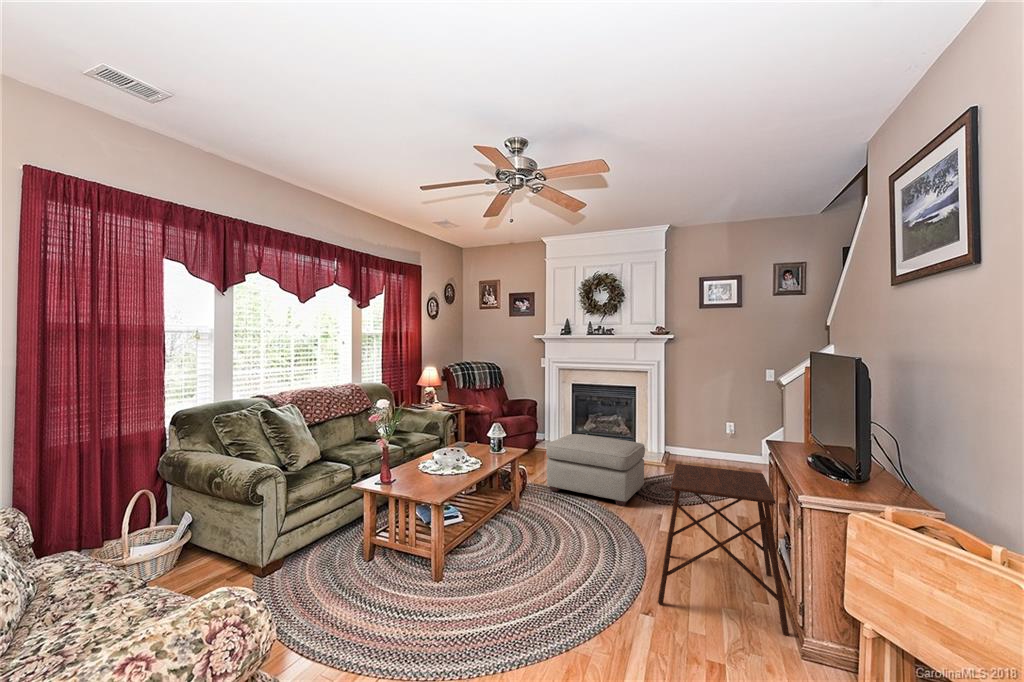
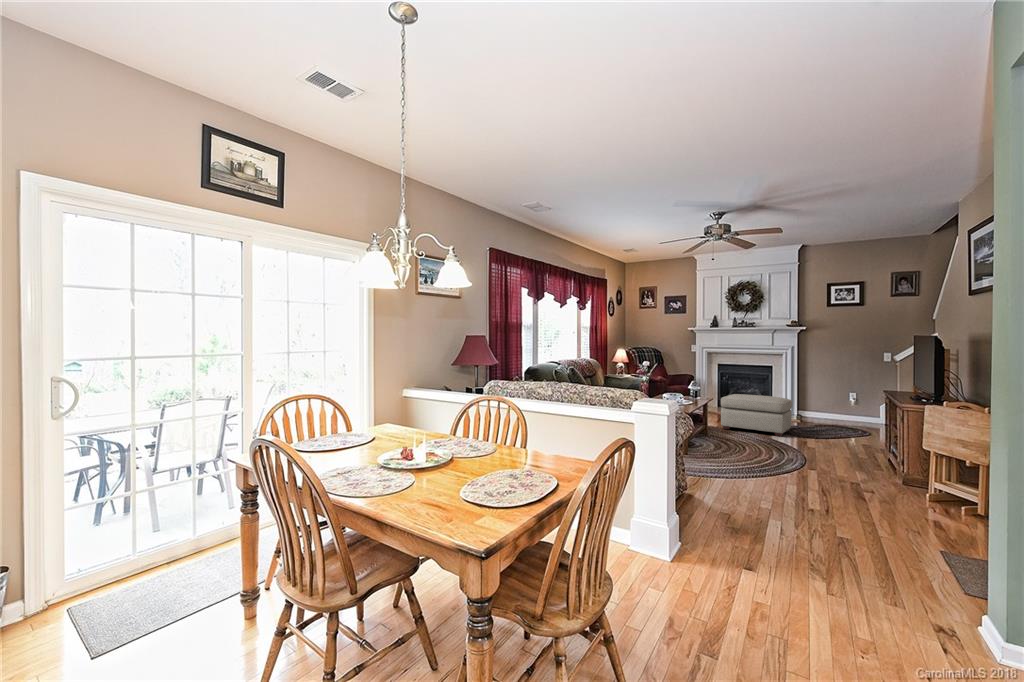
side table: present [658,464,789,635] -> none [820,398,903,476]

